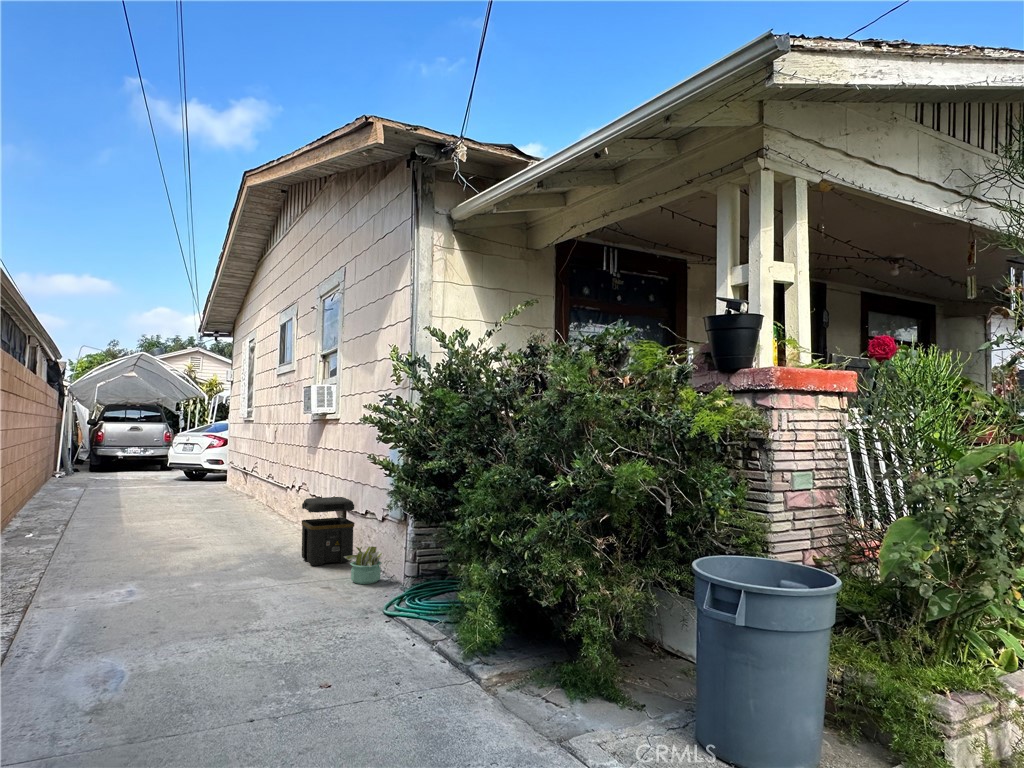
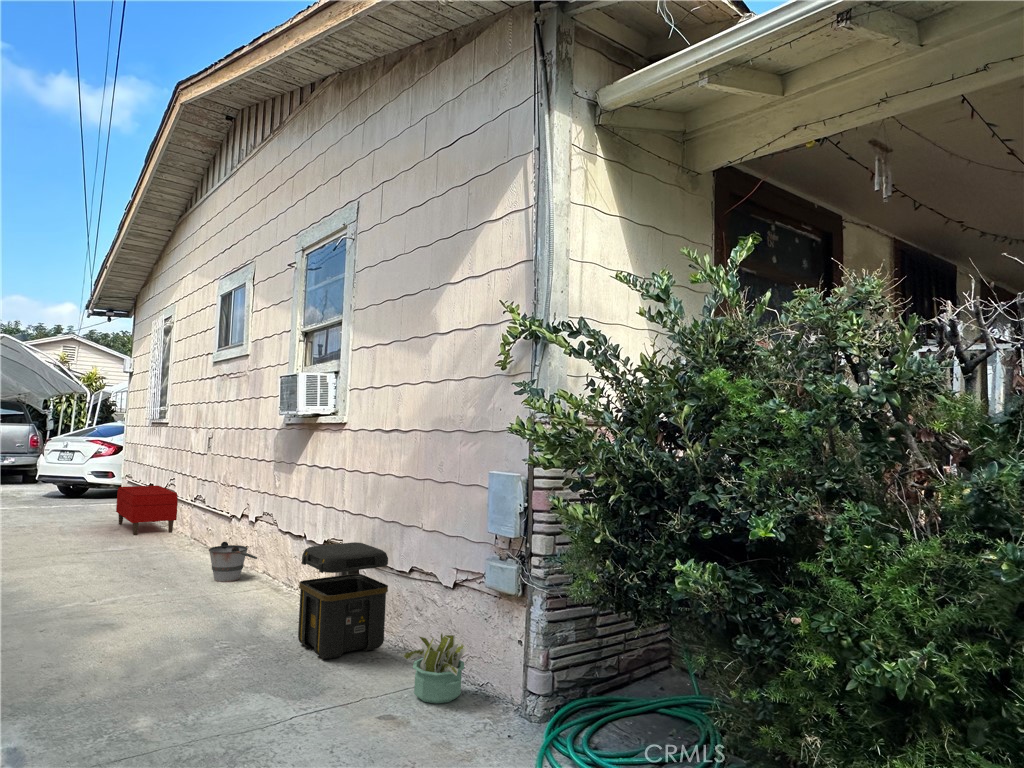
bench: none [218,469,259,505] -> present [116,486,178,535]
bucket: none [265,503,299,530] -> present [209,542,257,582]

